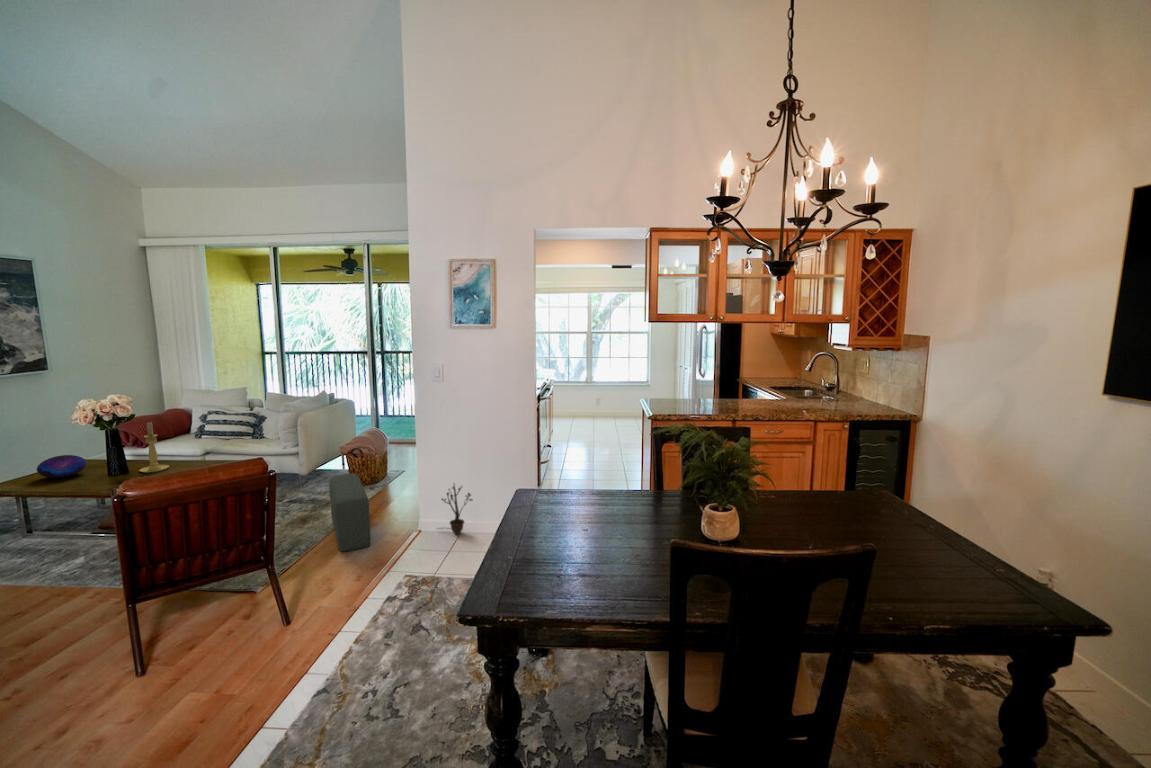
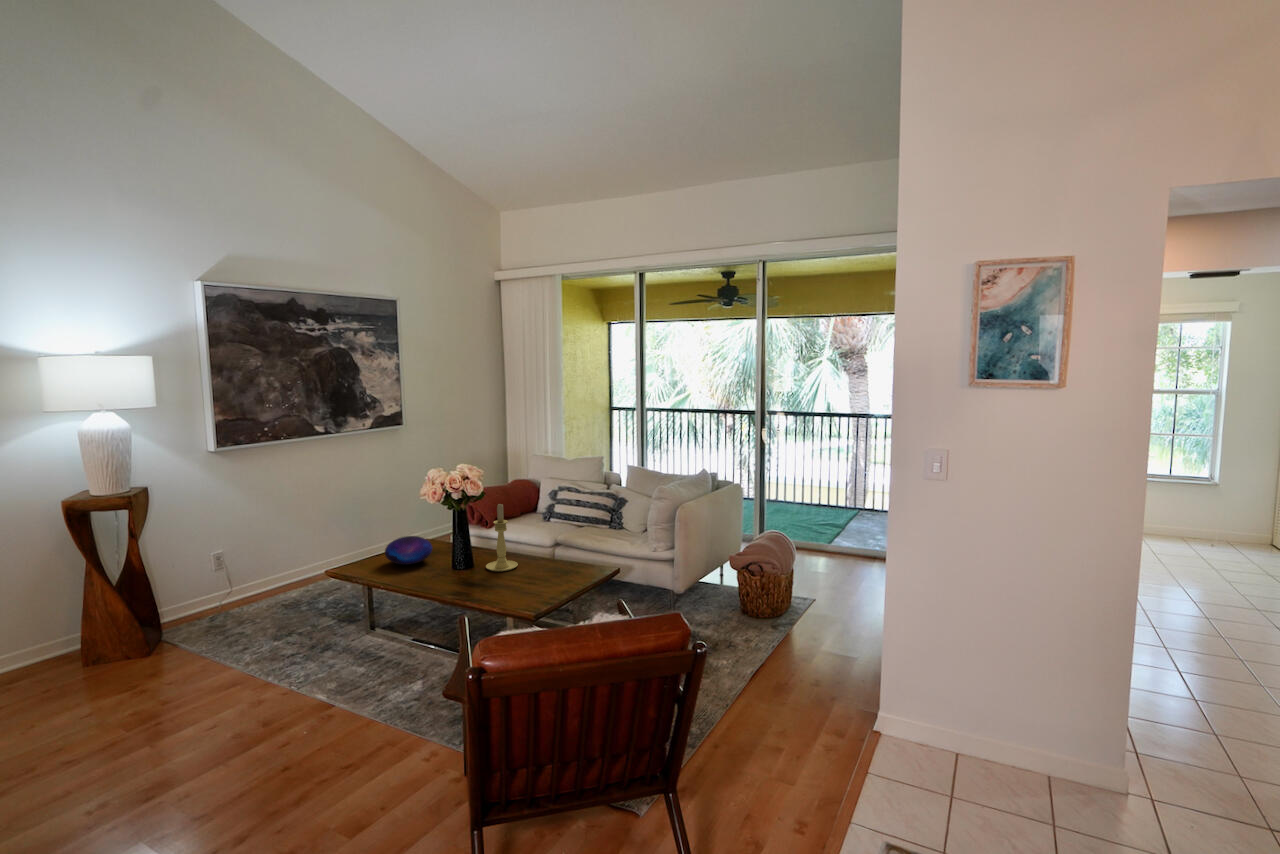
pouf: present [329,474,371,551] -> none [727,615,807,764]
decorative plant: present [442,485,472,534] -> none [915,675,998,771]

